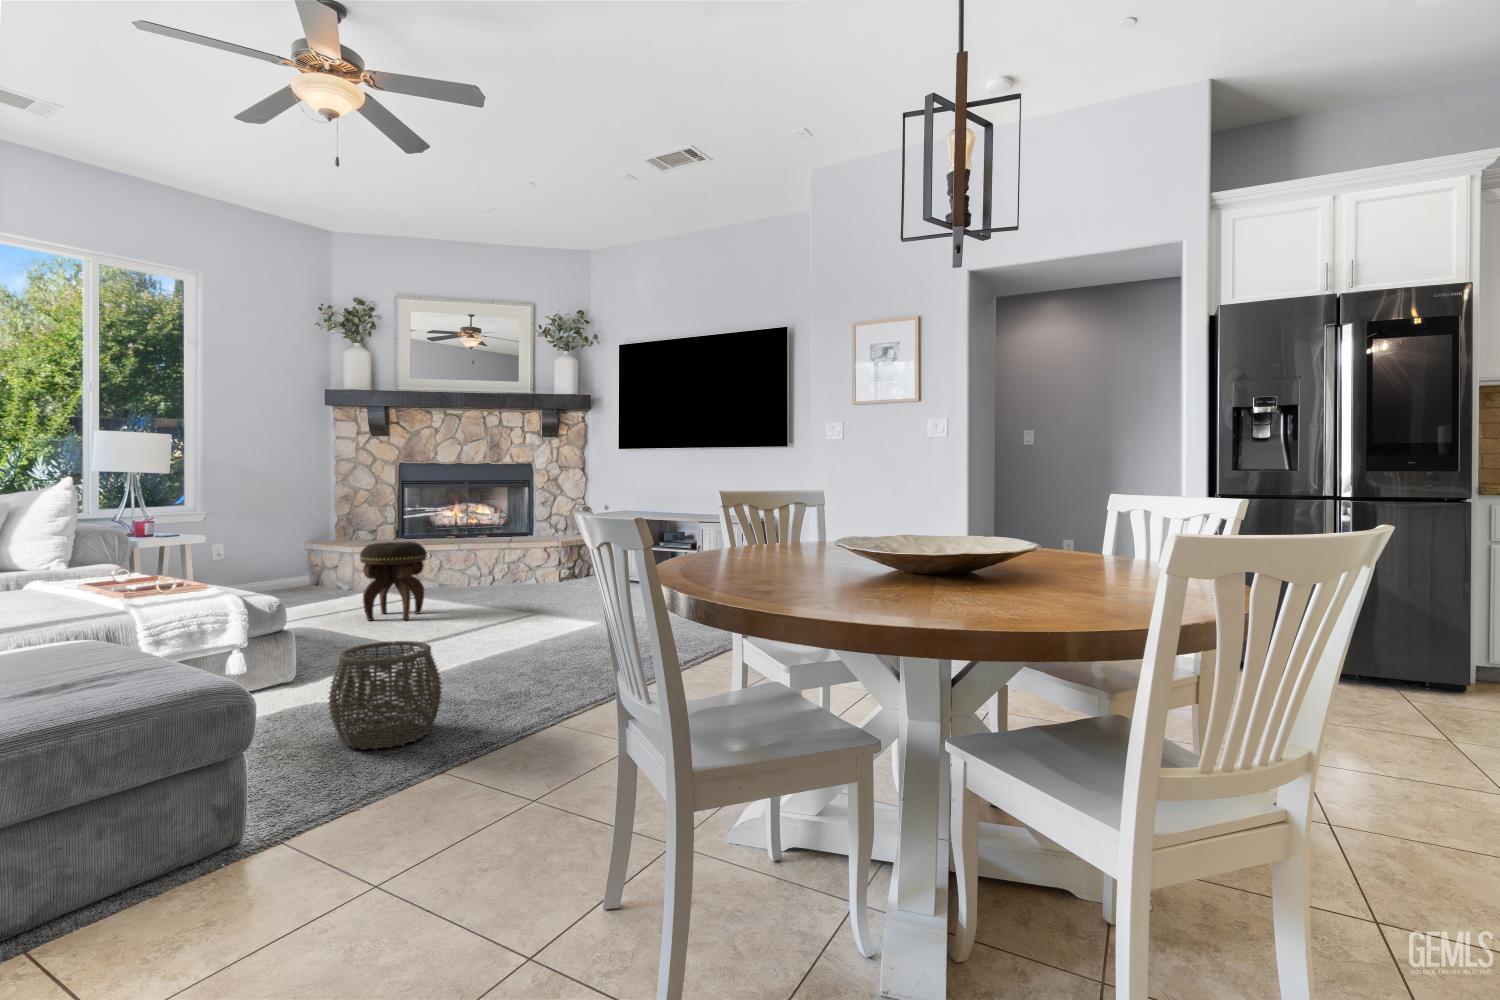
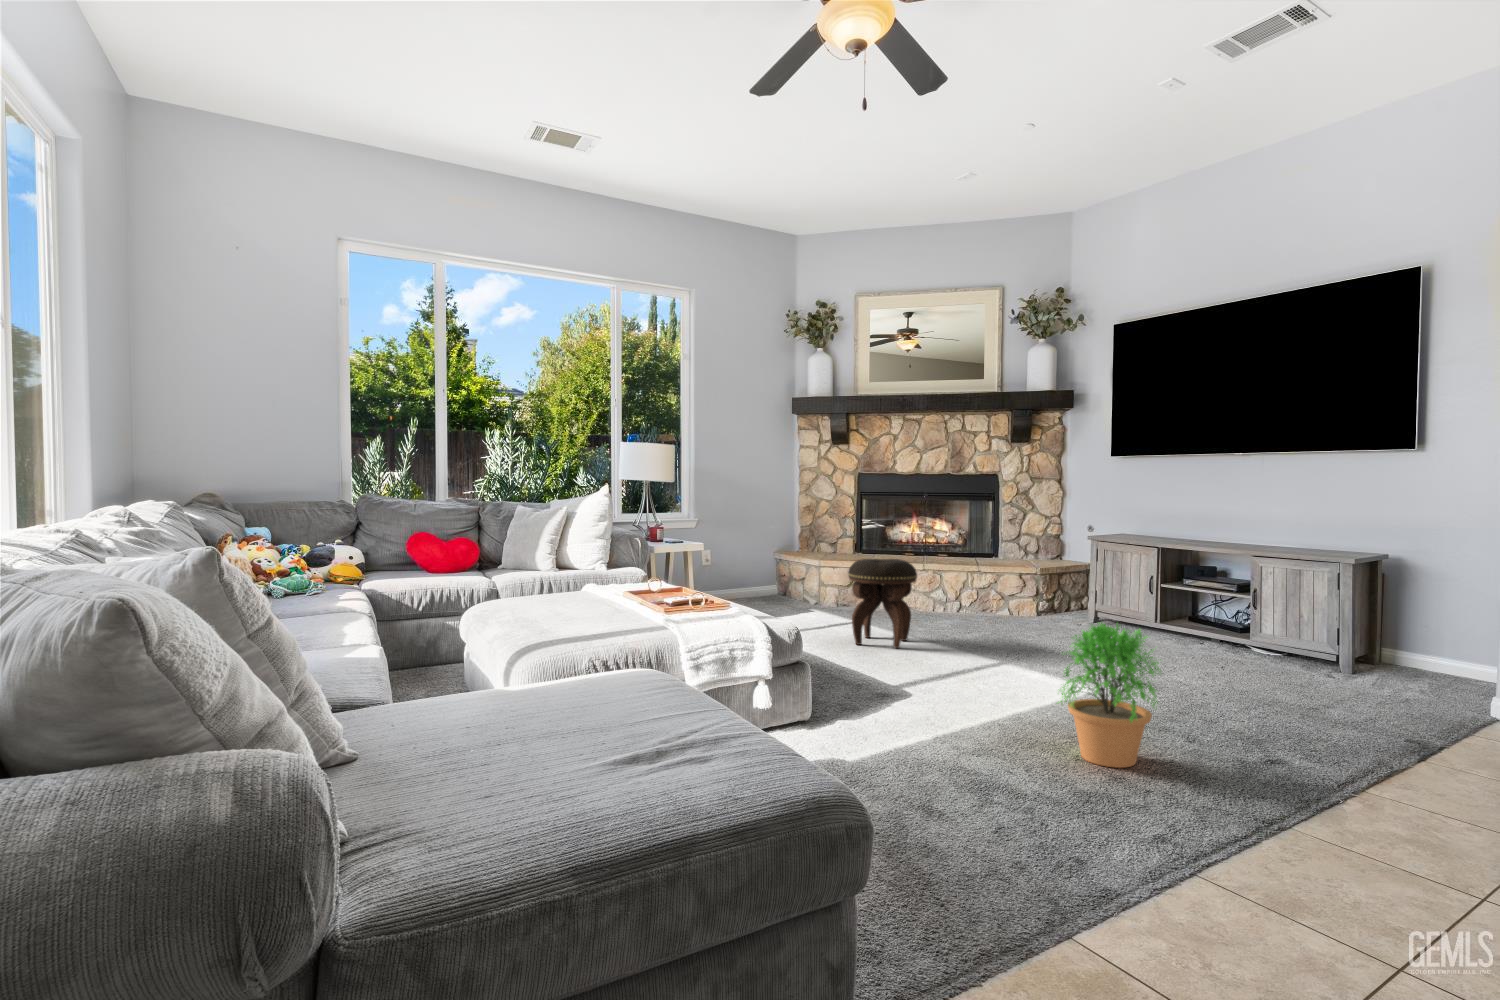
potted plant: none [480,580,564,689] -> present [1059,623,1160,768]
woven basket: present [328,641,442,750] -> none [919,691,1058,839]

